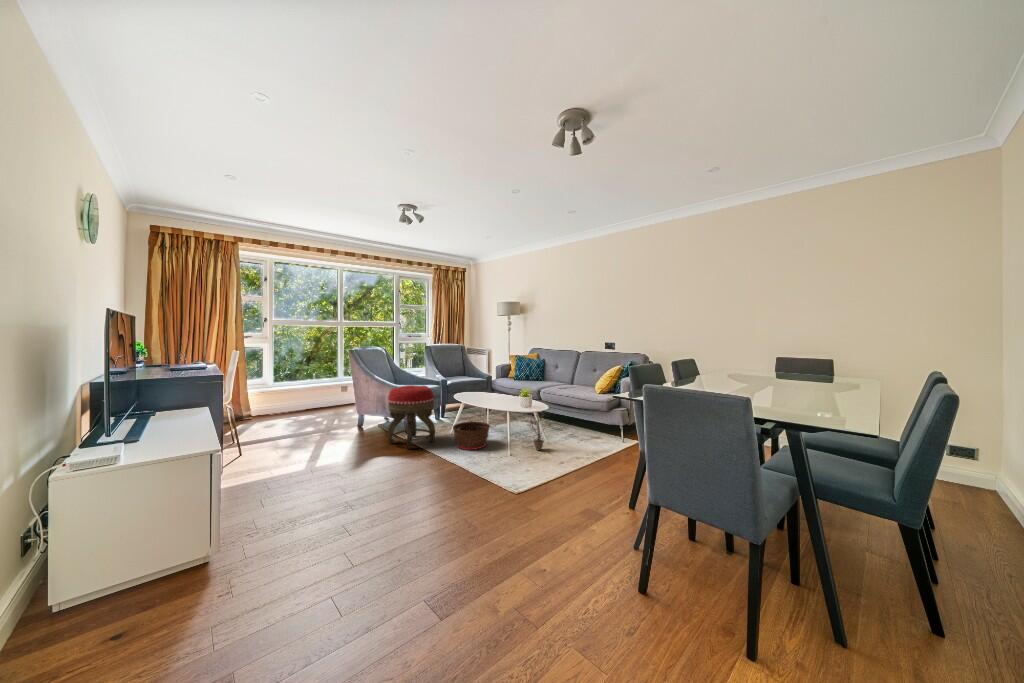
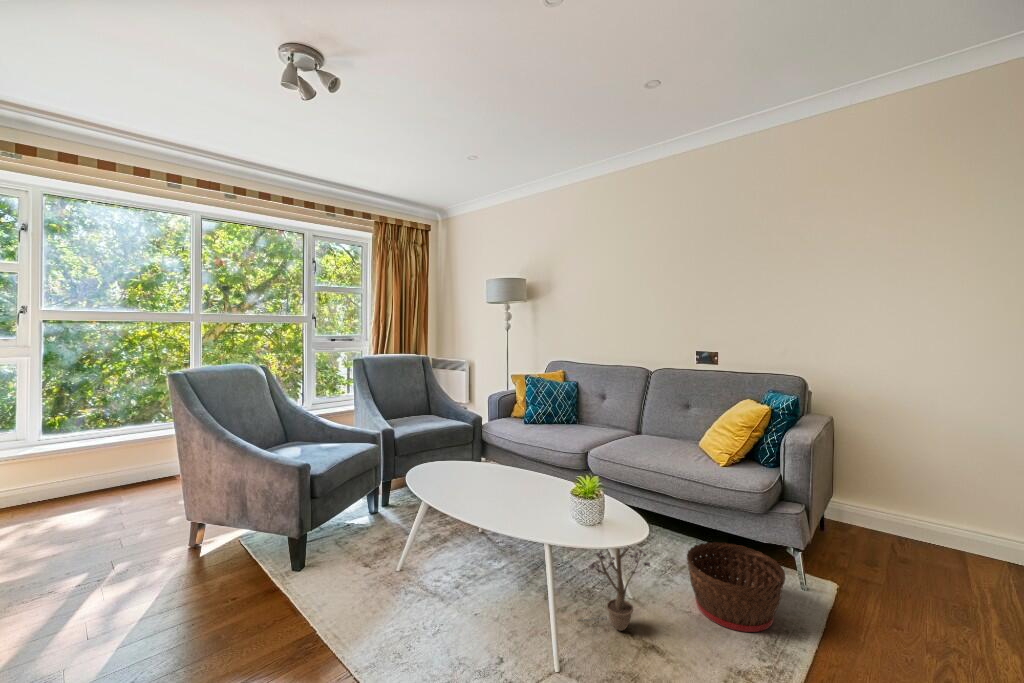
footstool: present [388,385,435,449] -> none [235,460,360,640]
basket: present [453,421,490,450] -> present [687,542,785,632]

